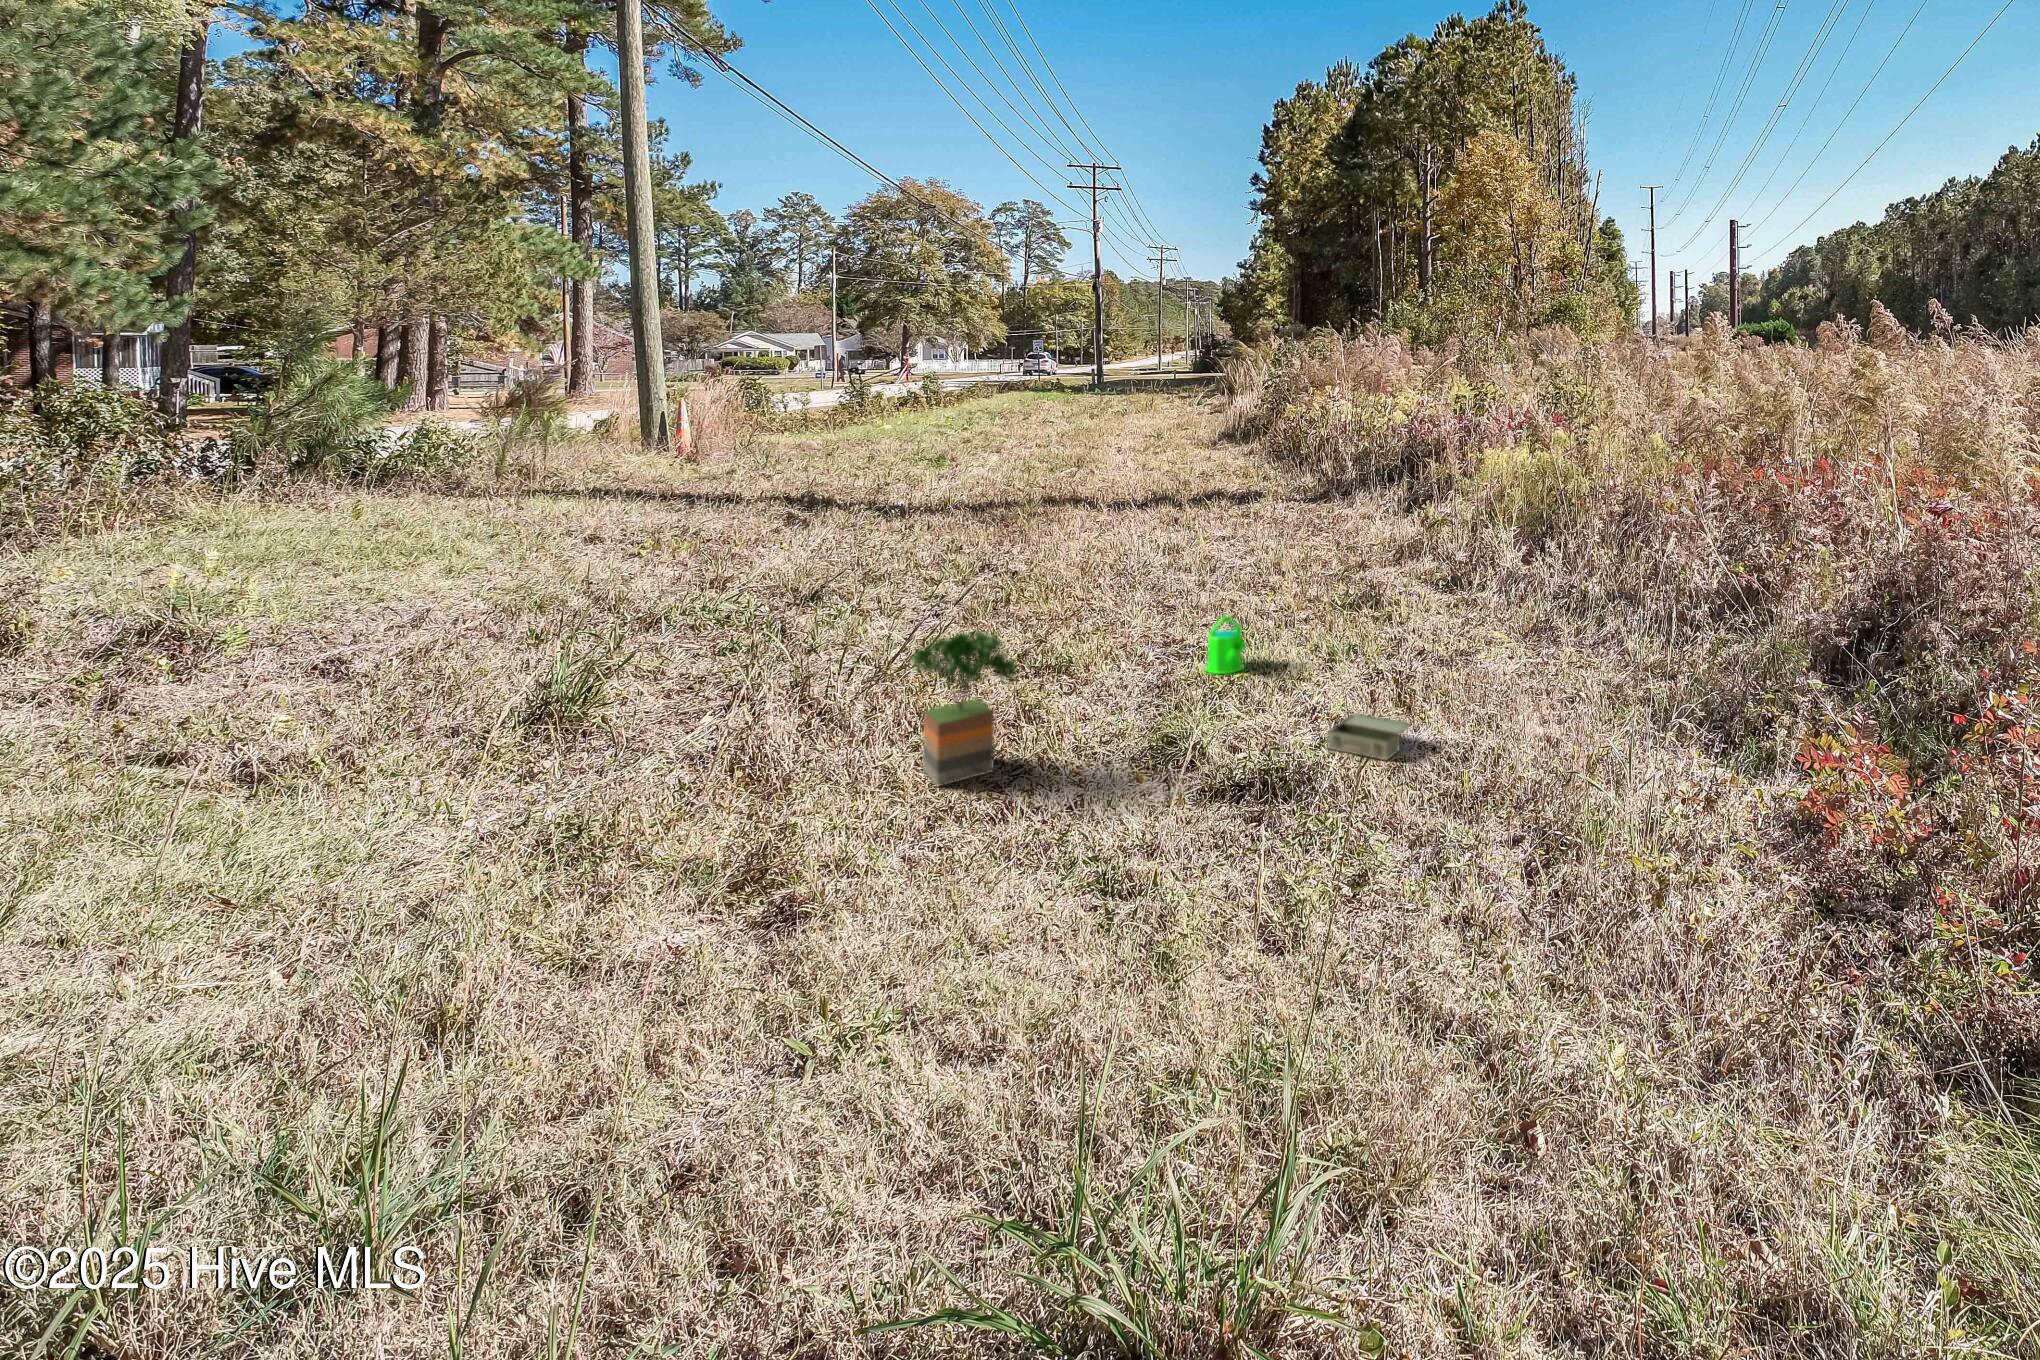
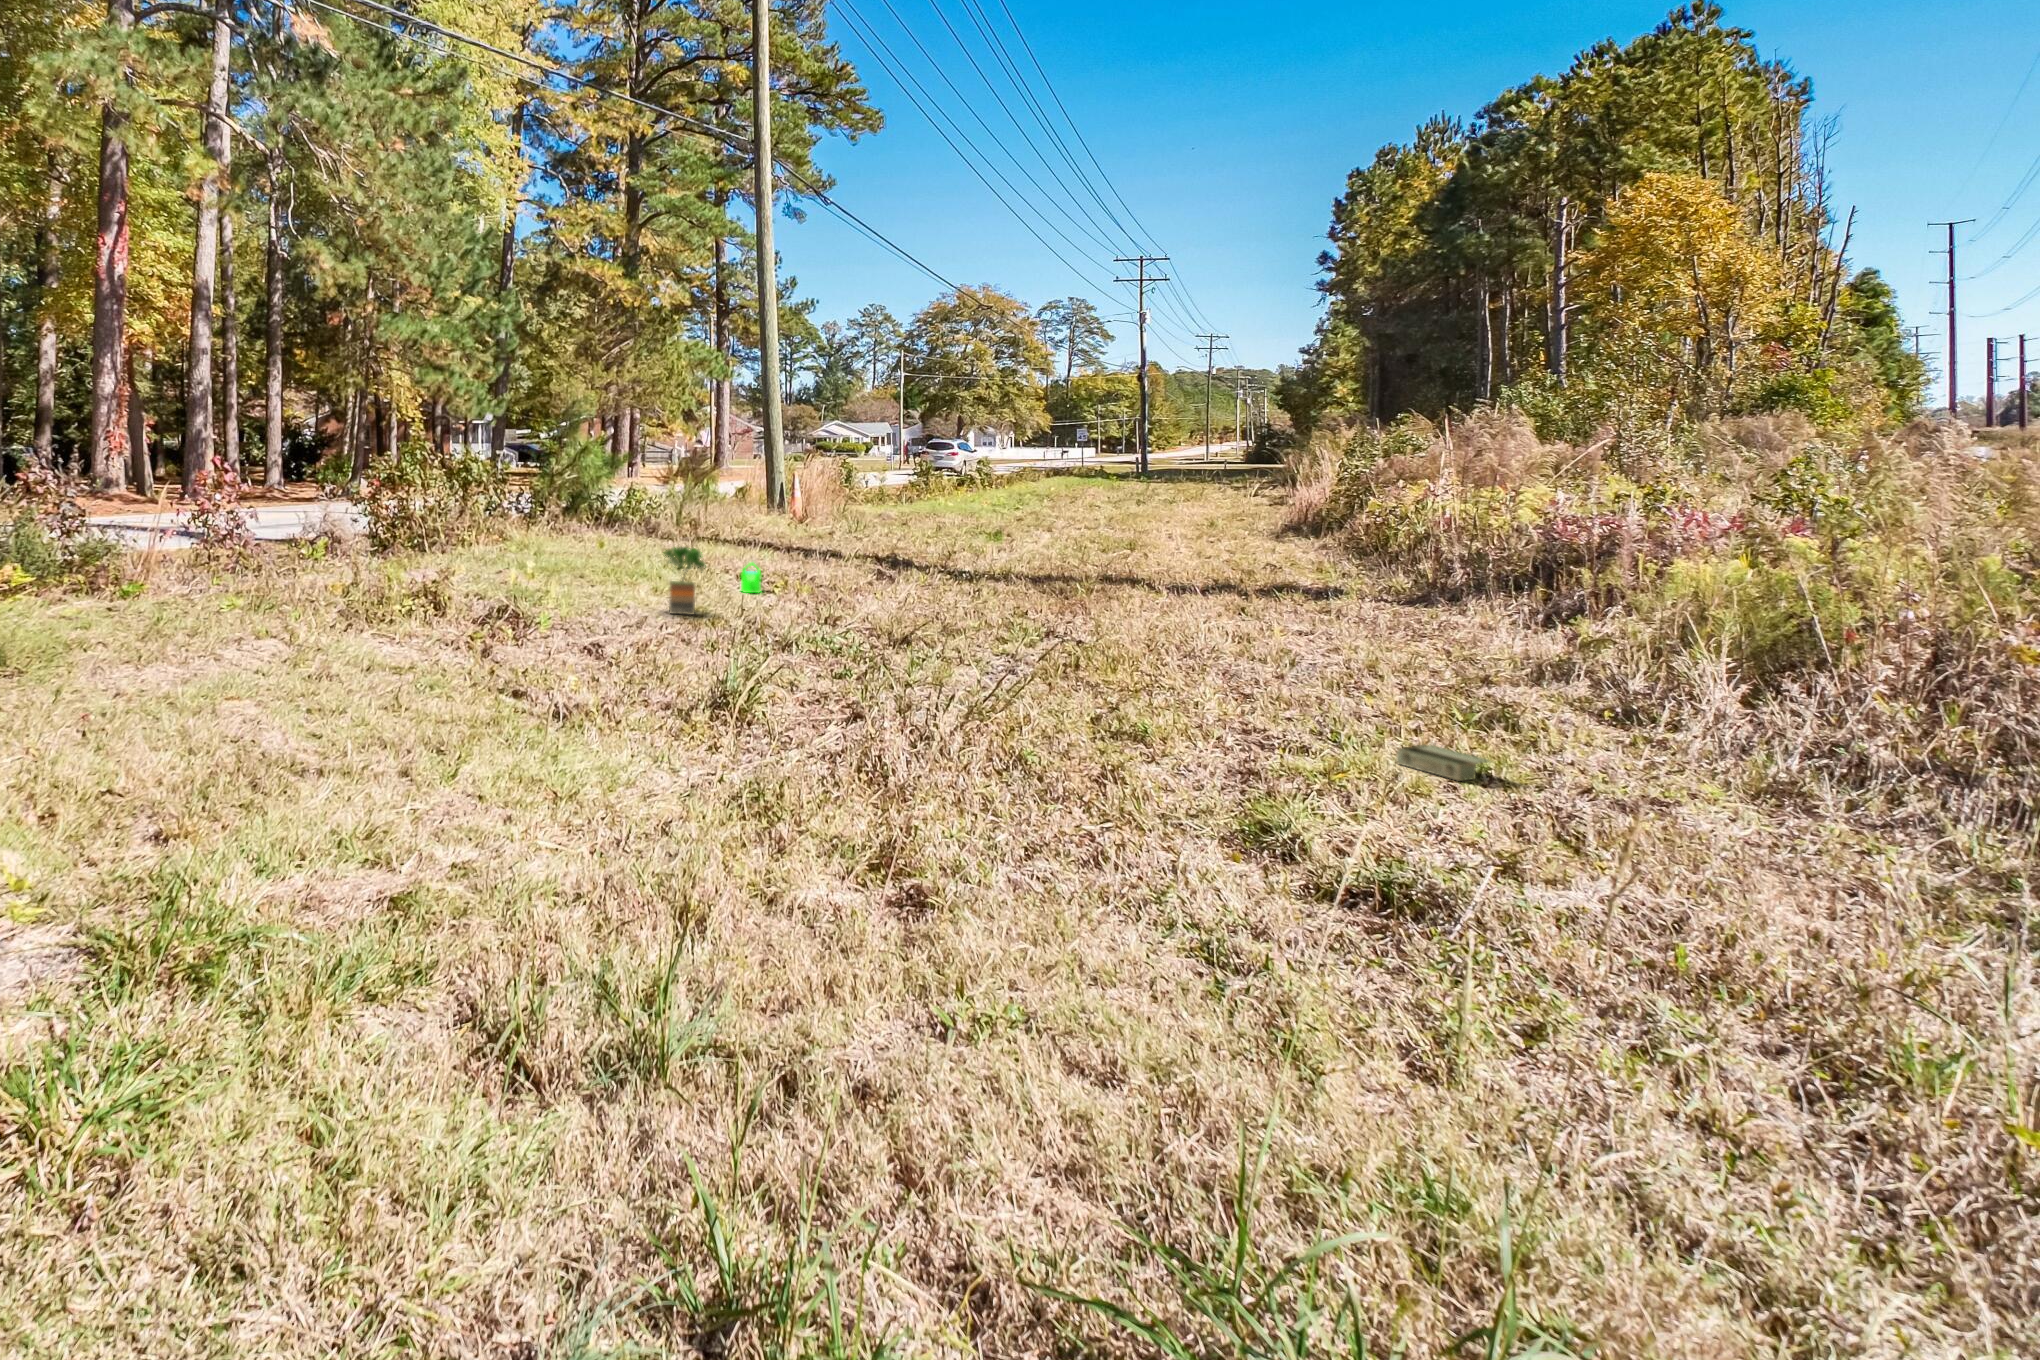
watering can: present [1205,616,1246,674] -> present [740,563,762,593]
potted tree: present [911,631,1018,786] -> present [663,547,706,615]

